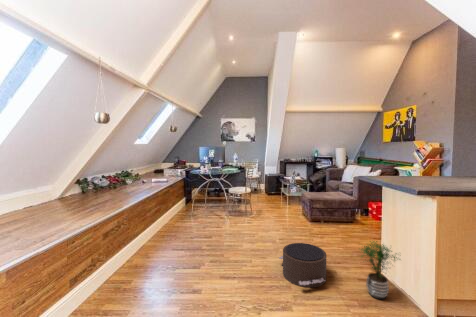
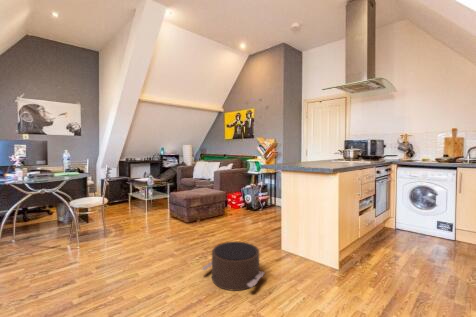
potted plant: present [361,241,397,299] -> none [281,219,316,270]

